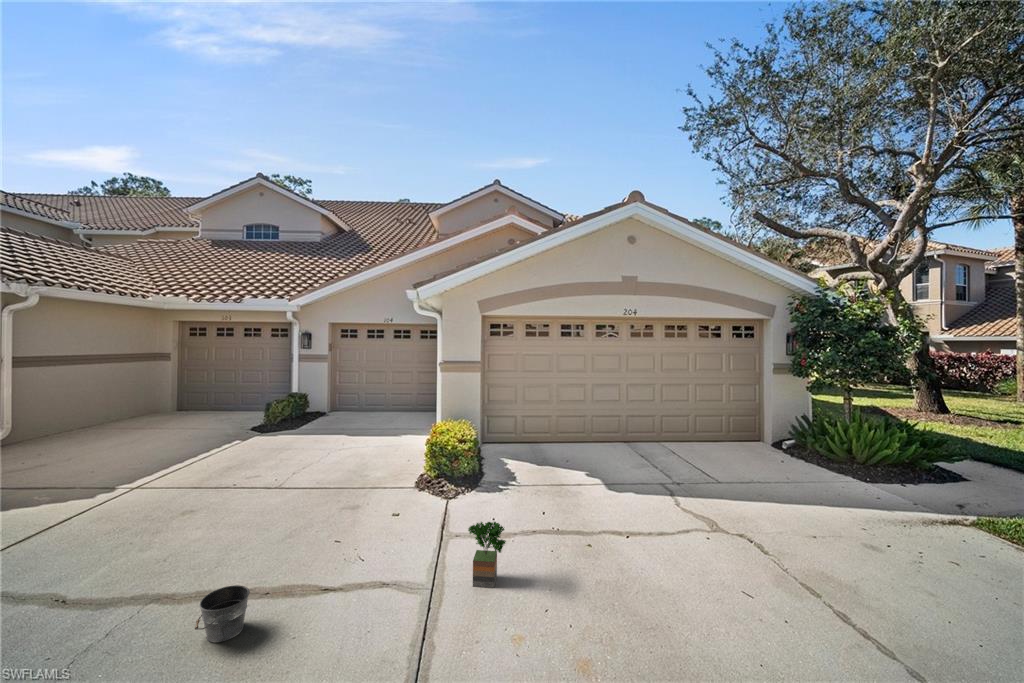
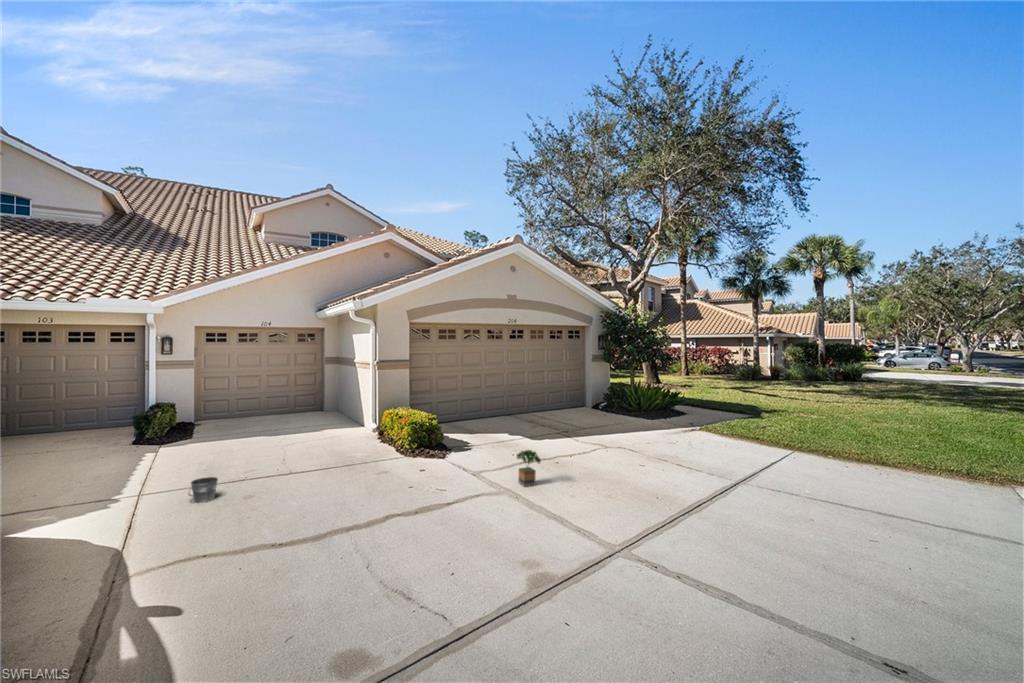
bucket: present [195,585,250,642] -> present [189,477,218,503]

